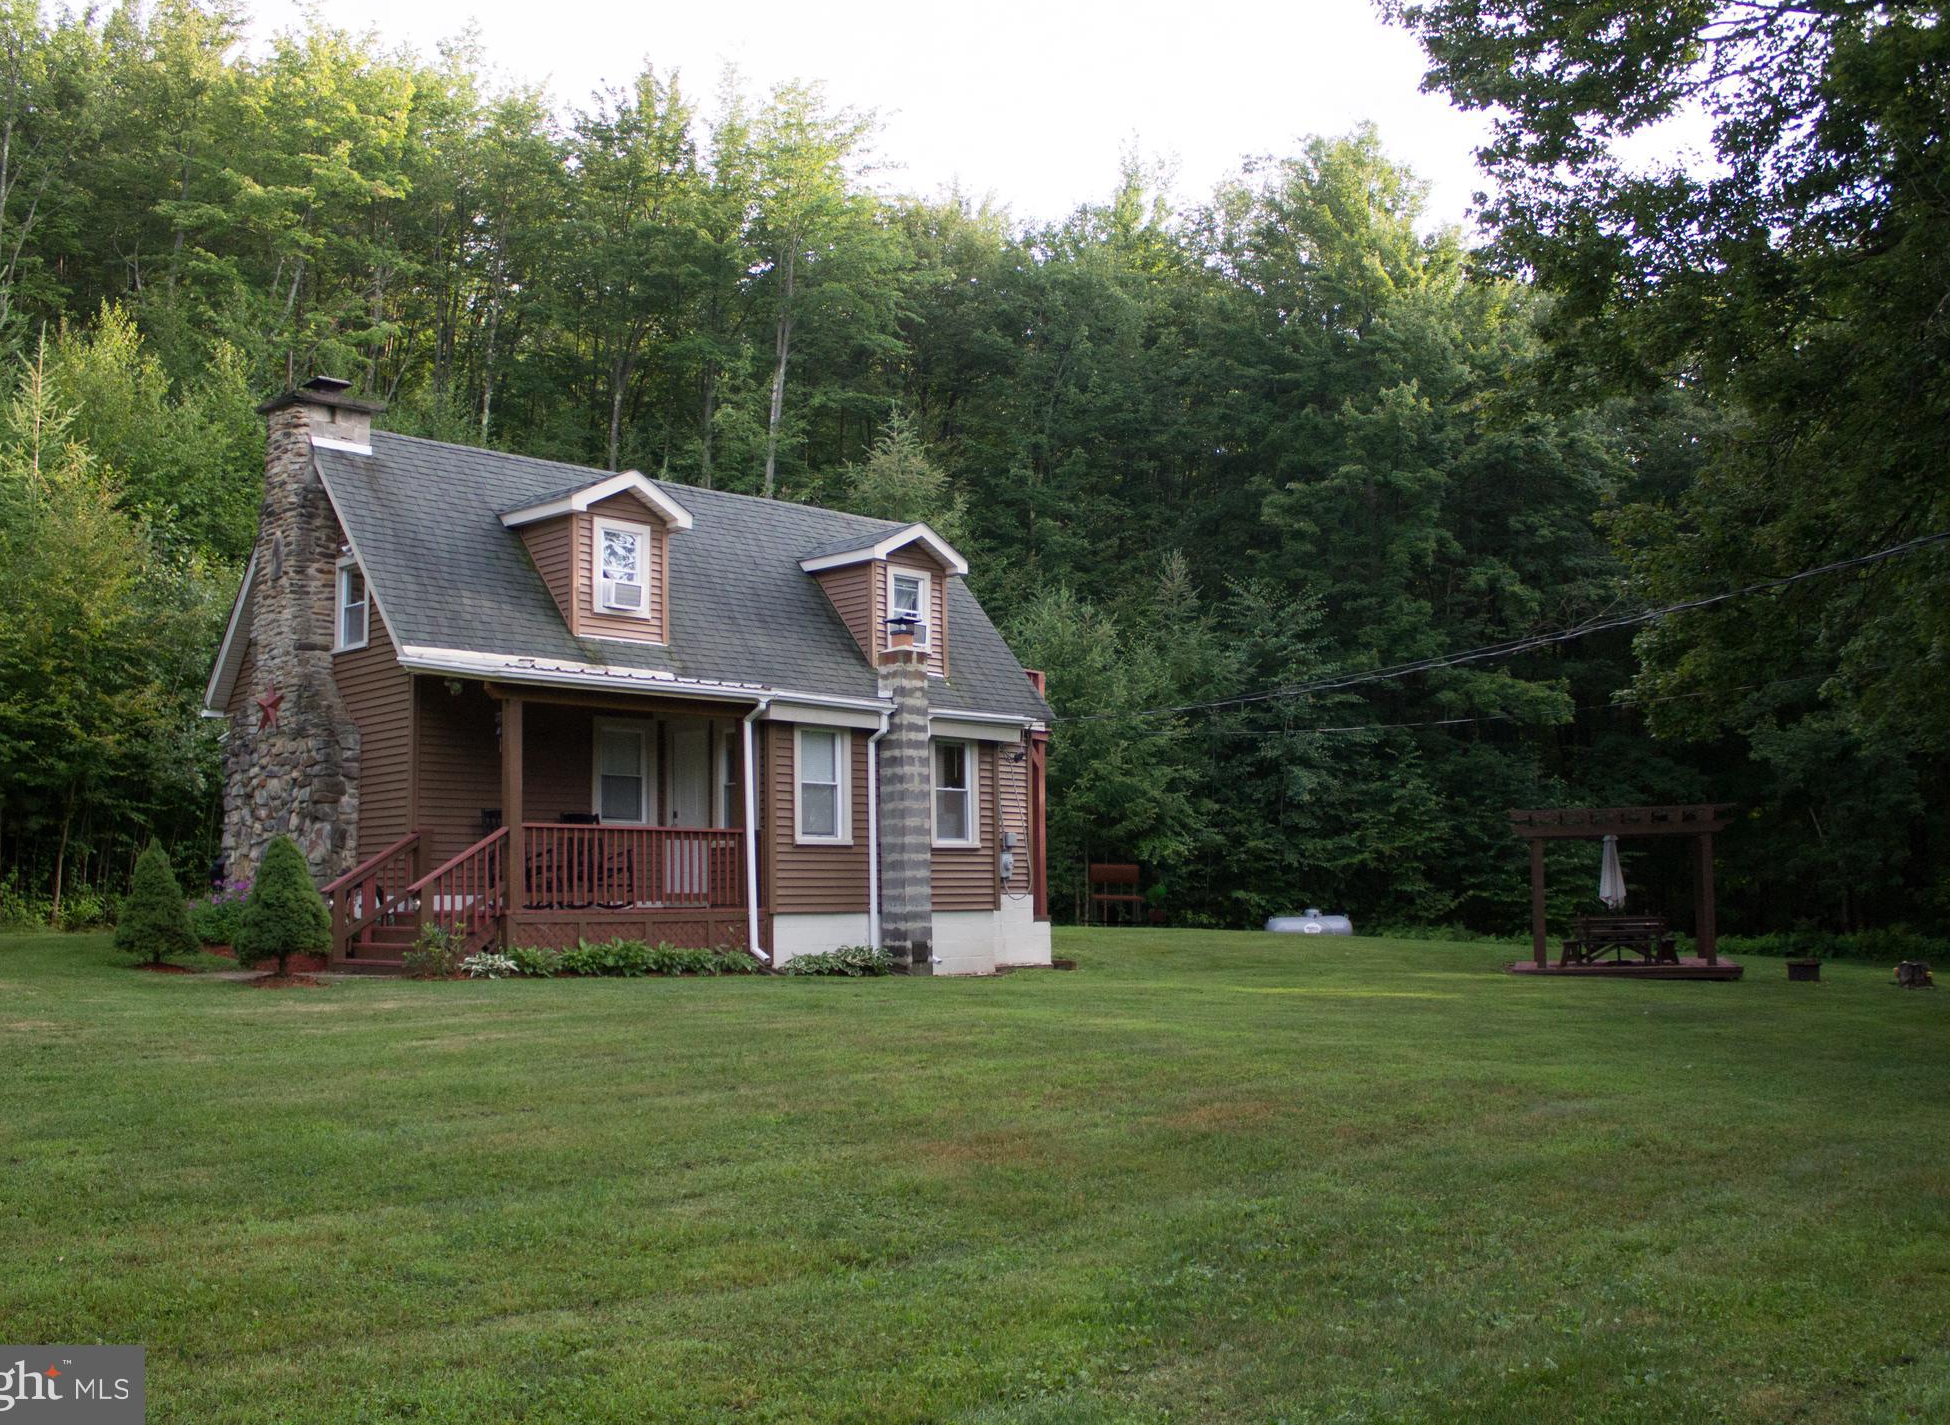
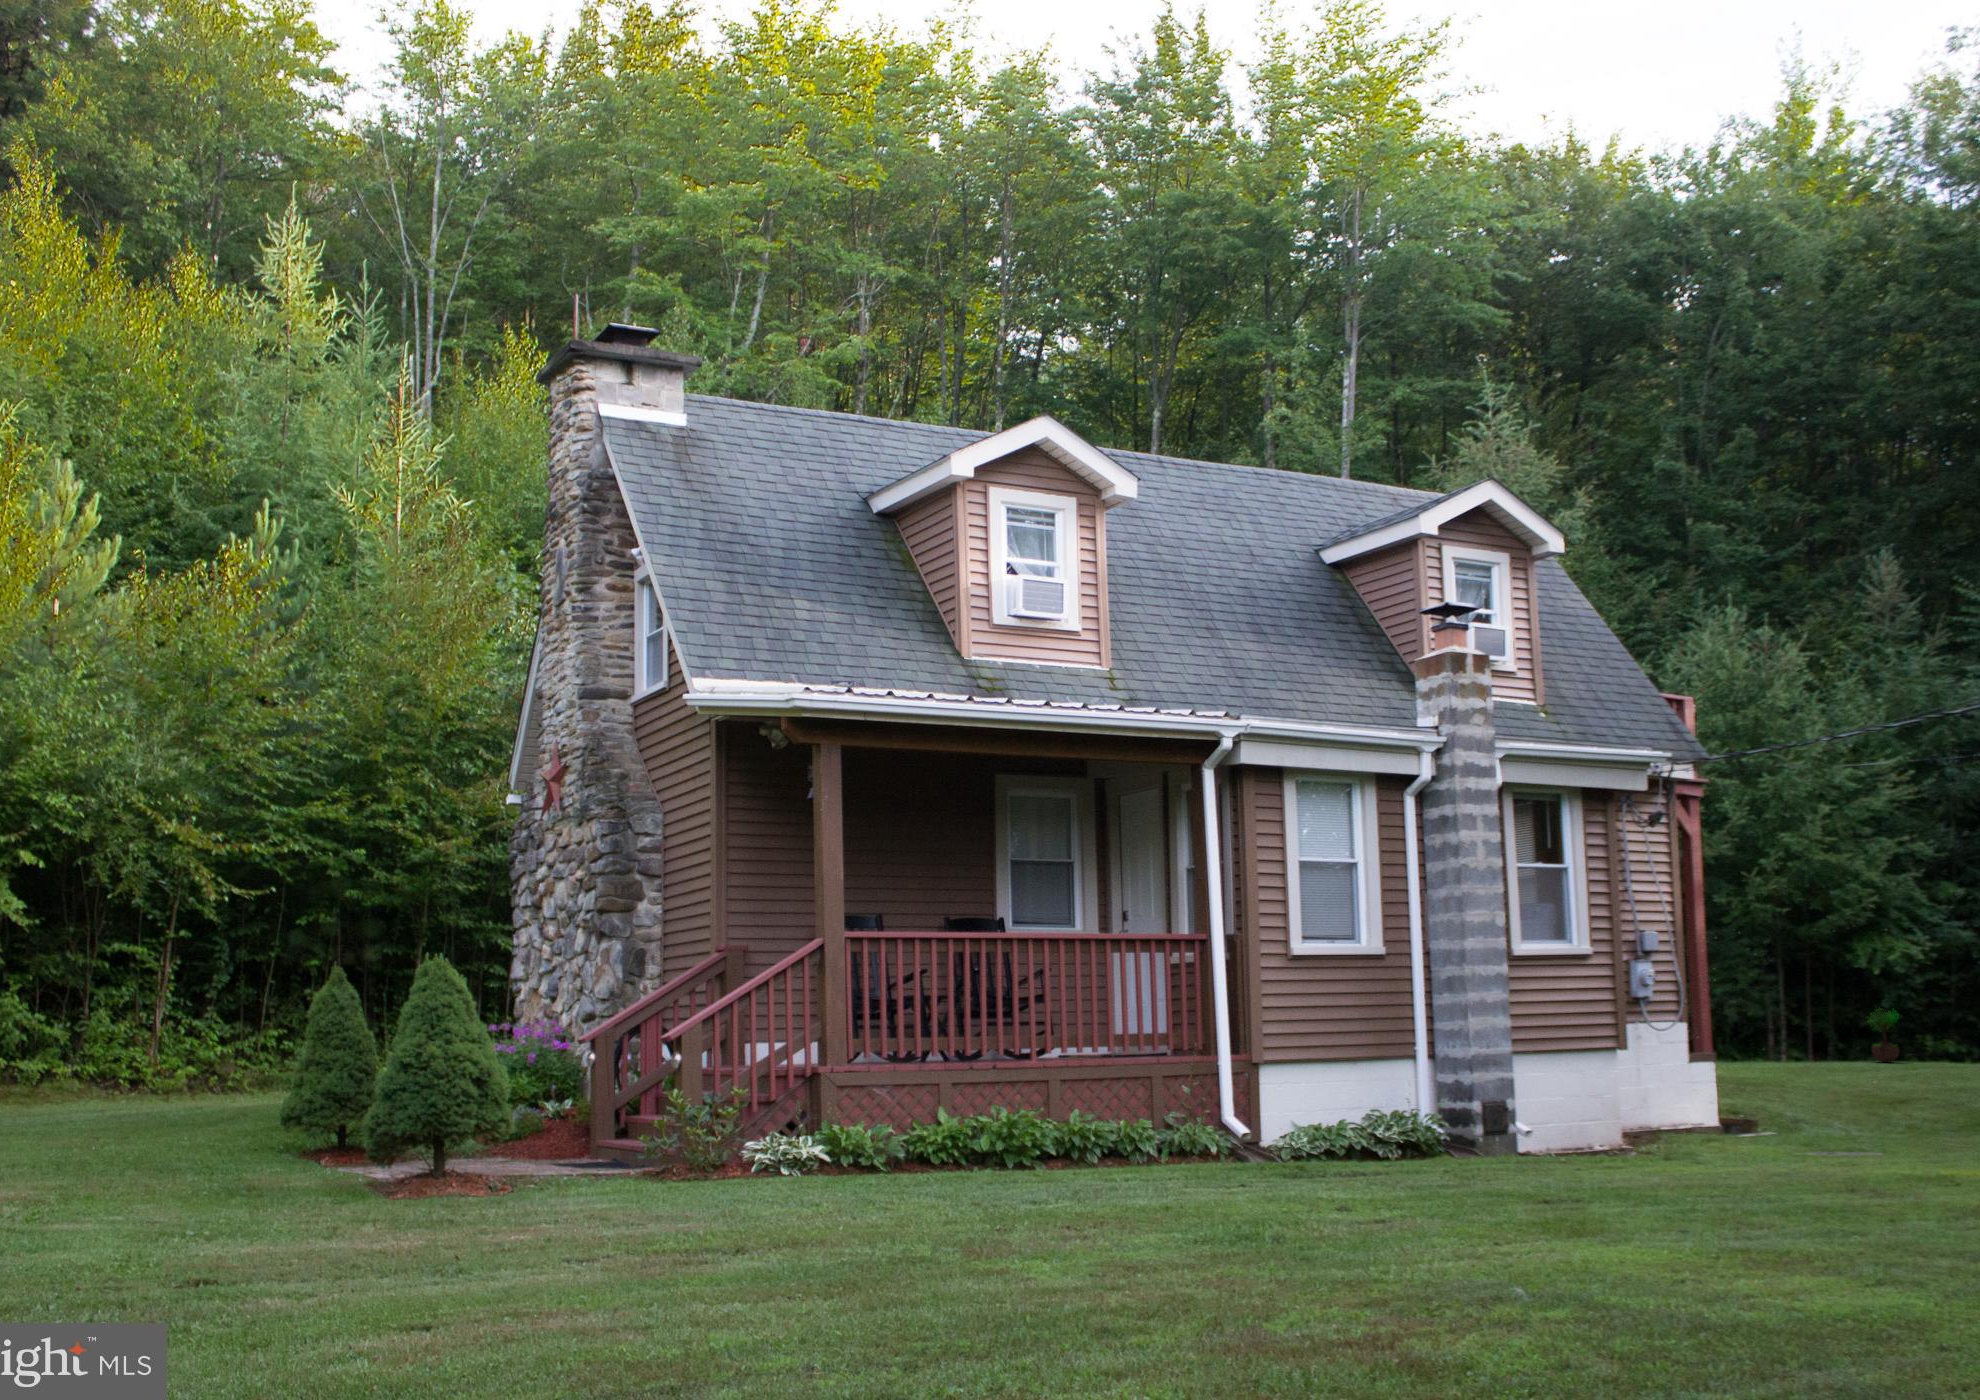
bench: present [1089,865,1144,922] -> none [1775,980,1865,1064]

